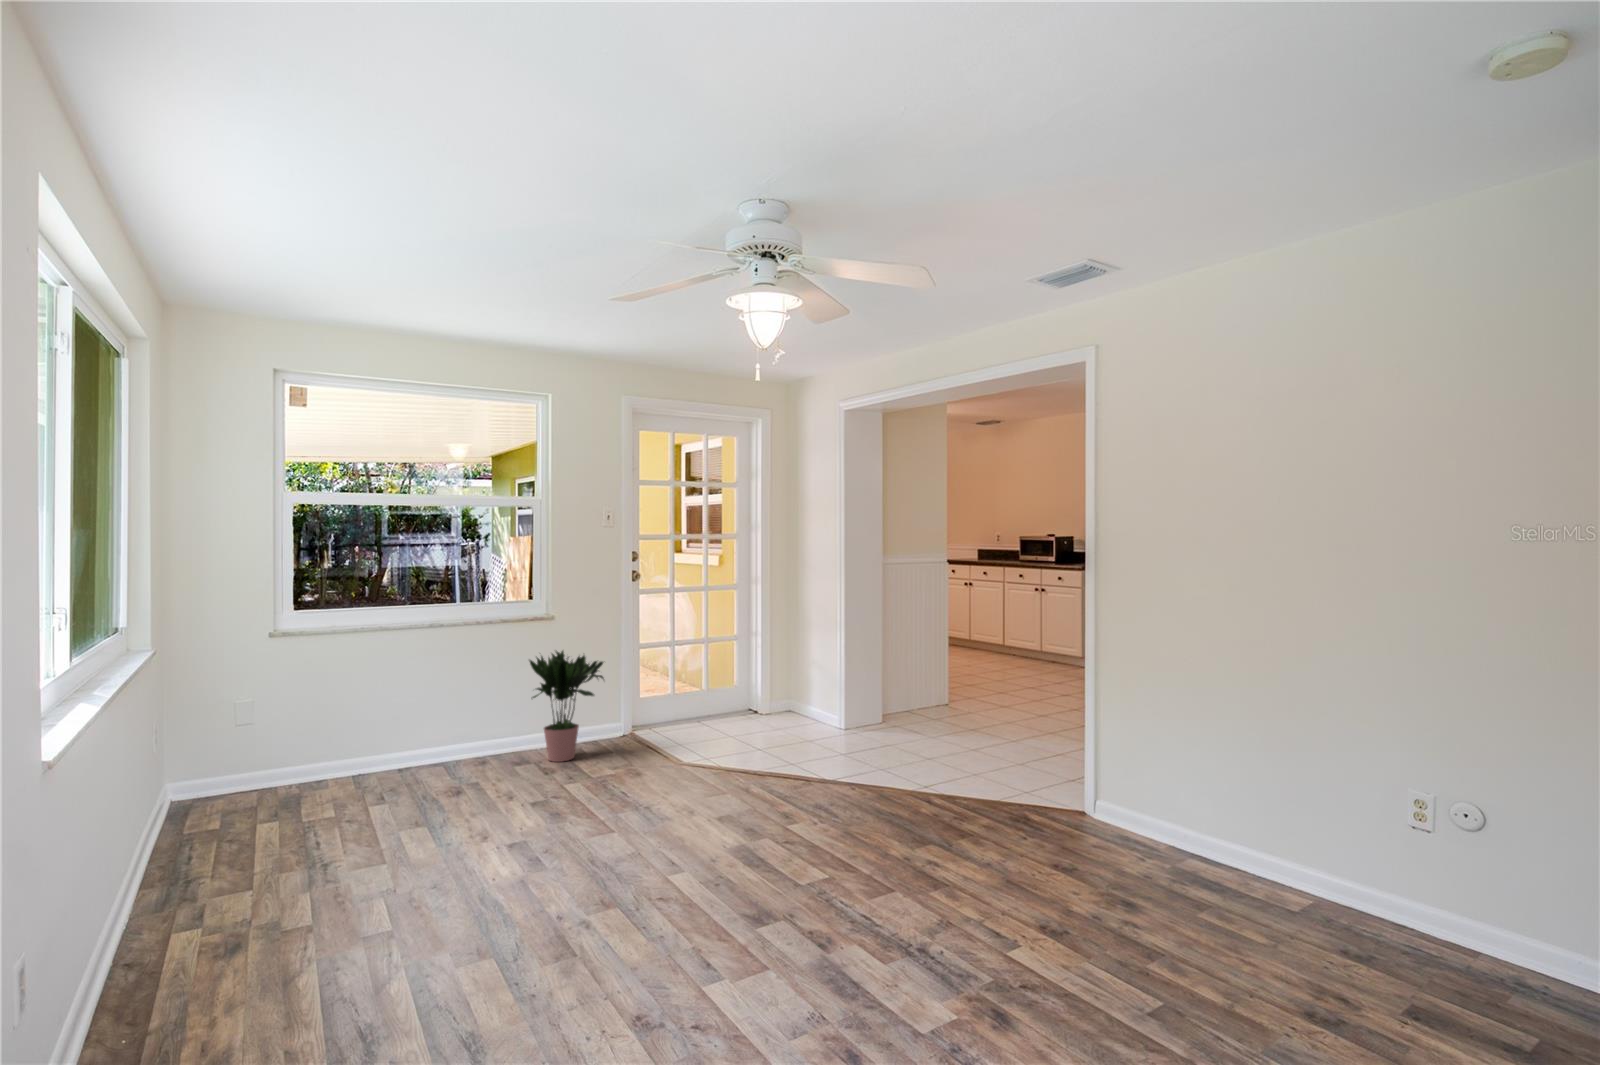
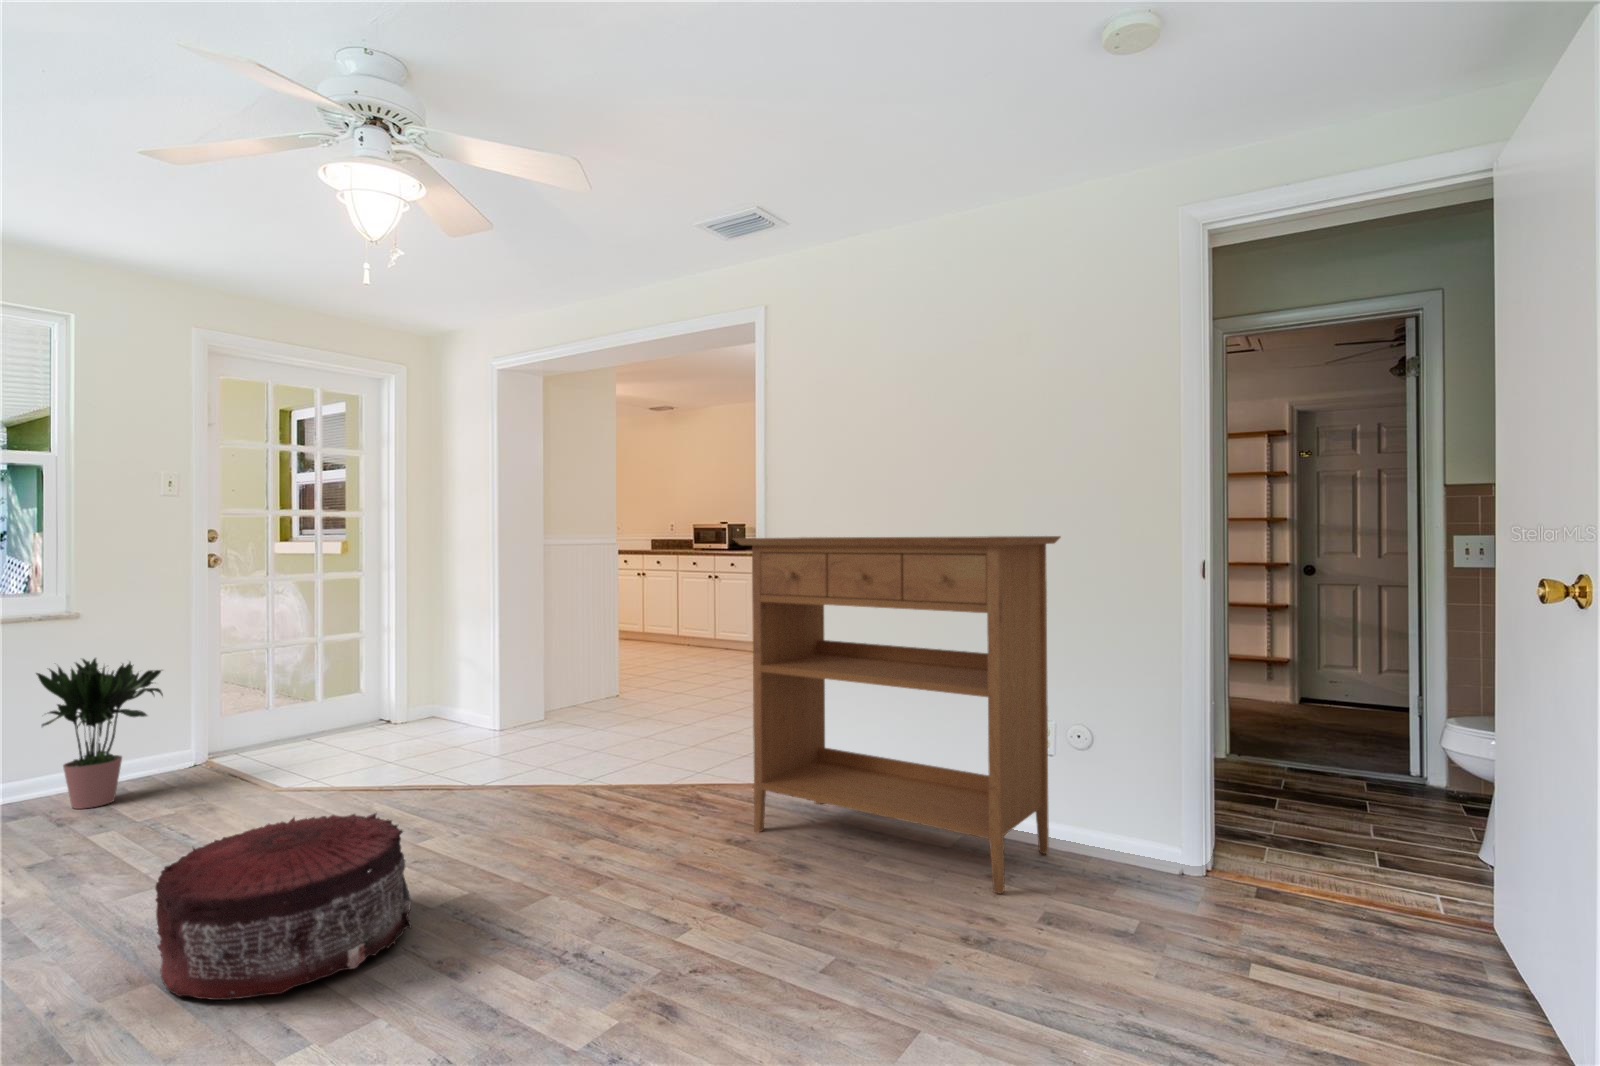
console table: none [1063,575,1441,971] -> present [733,536,1060,894]
pouf: none [616,795,787,937] -> present [155,813,411,1000]

